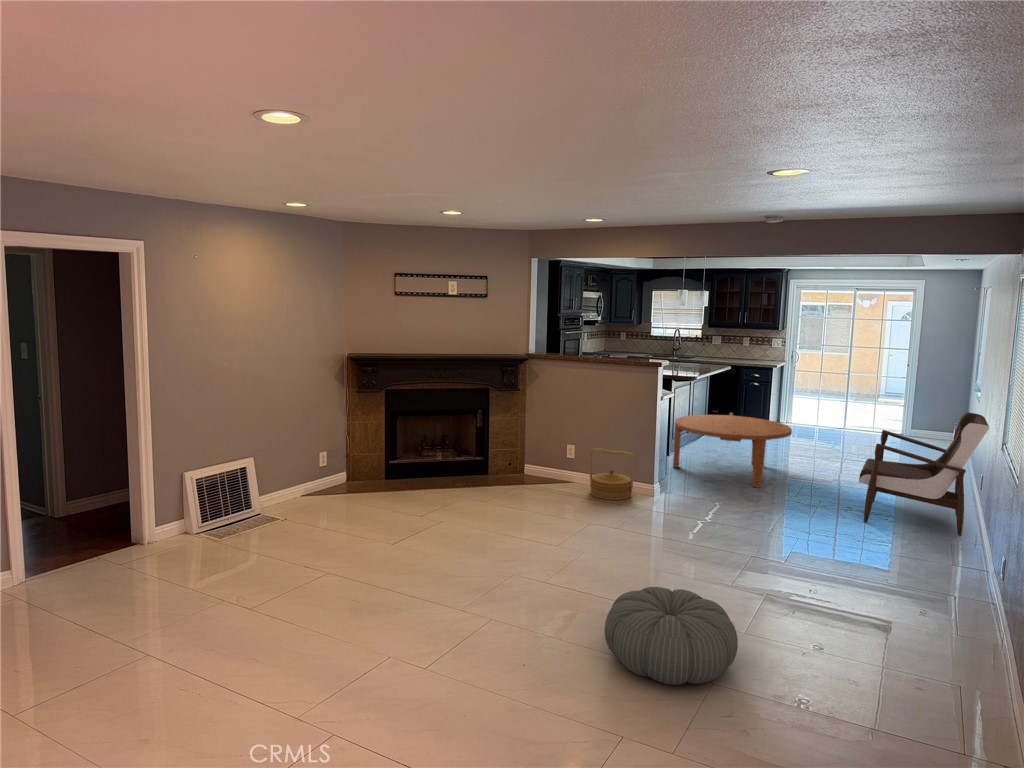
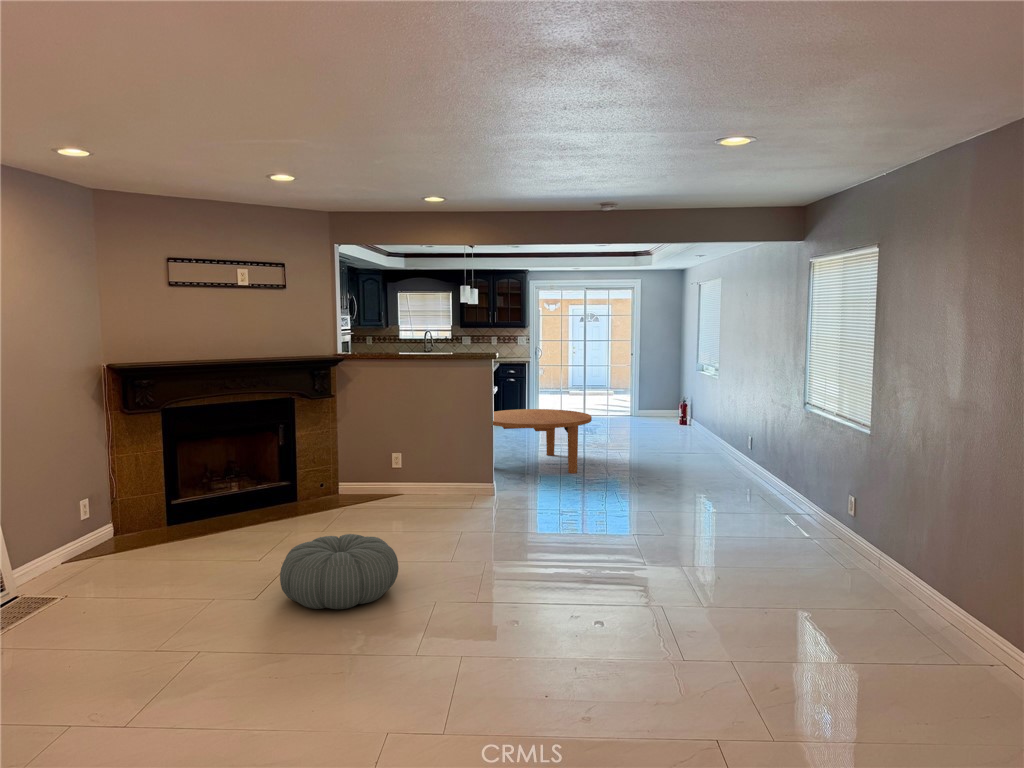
armchair: present [859,413,989,536] -> none [663,382,768,487]
woven basket: present [590,448,635,500] -> none [427,451,478,506]
pouf: present [605,587,738,685] -> present [280,534,398,609]

